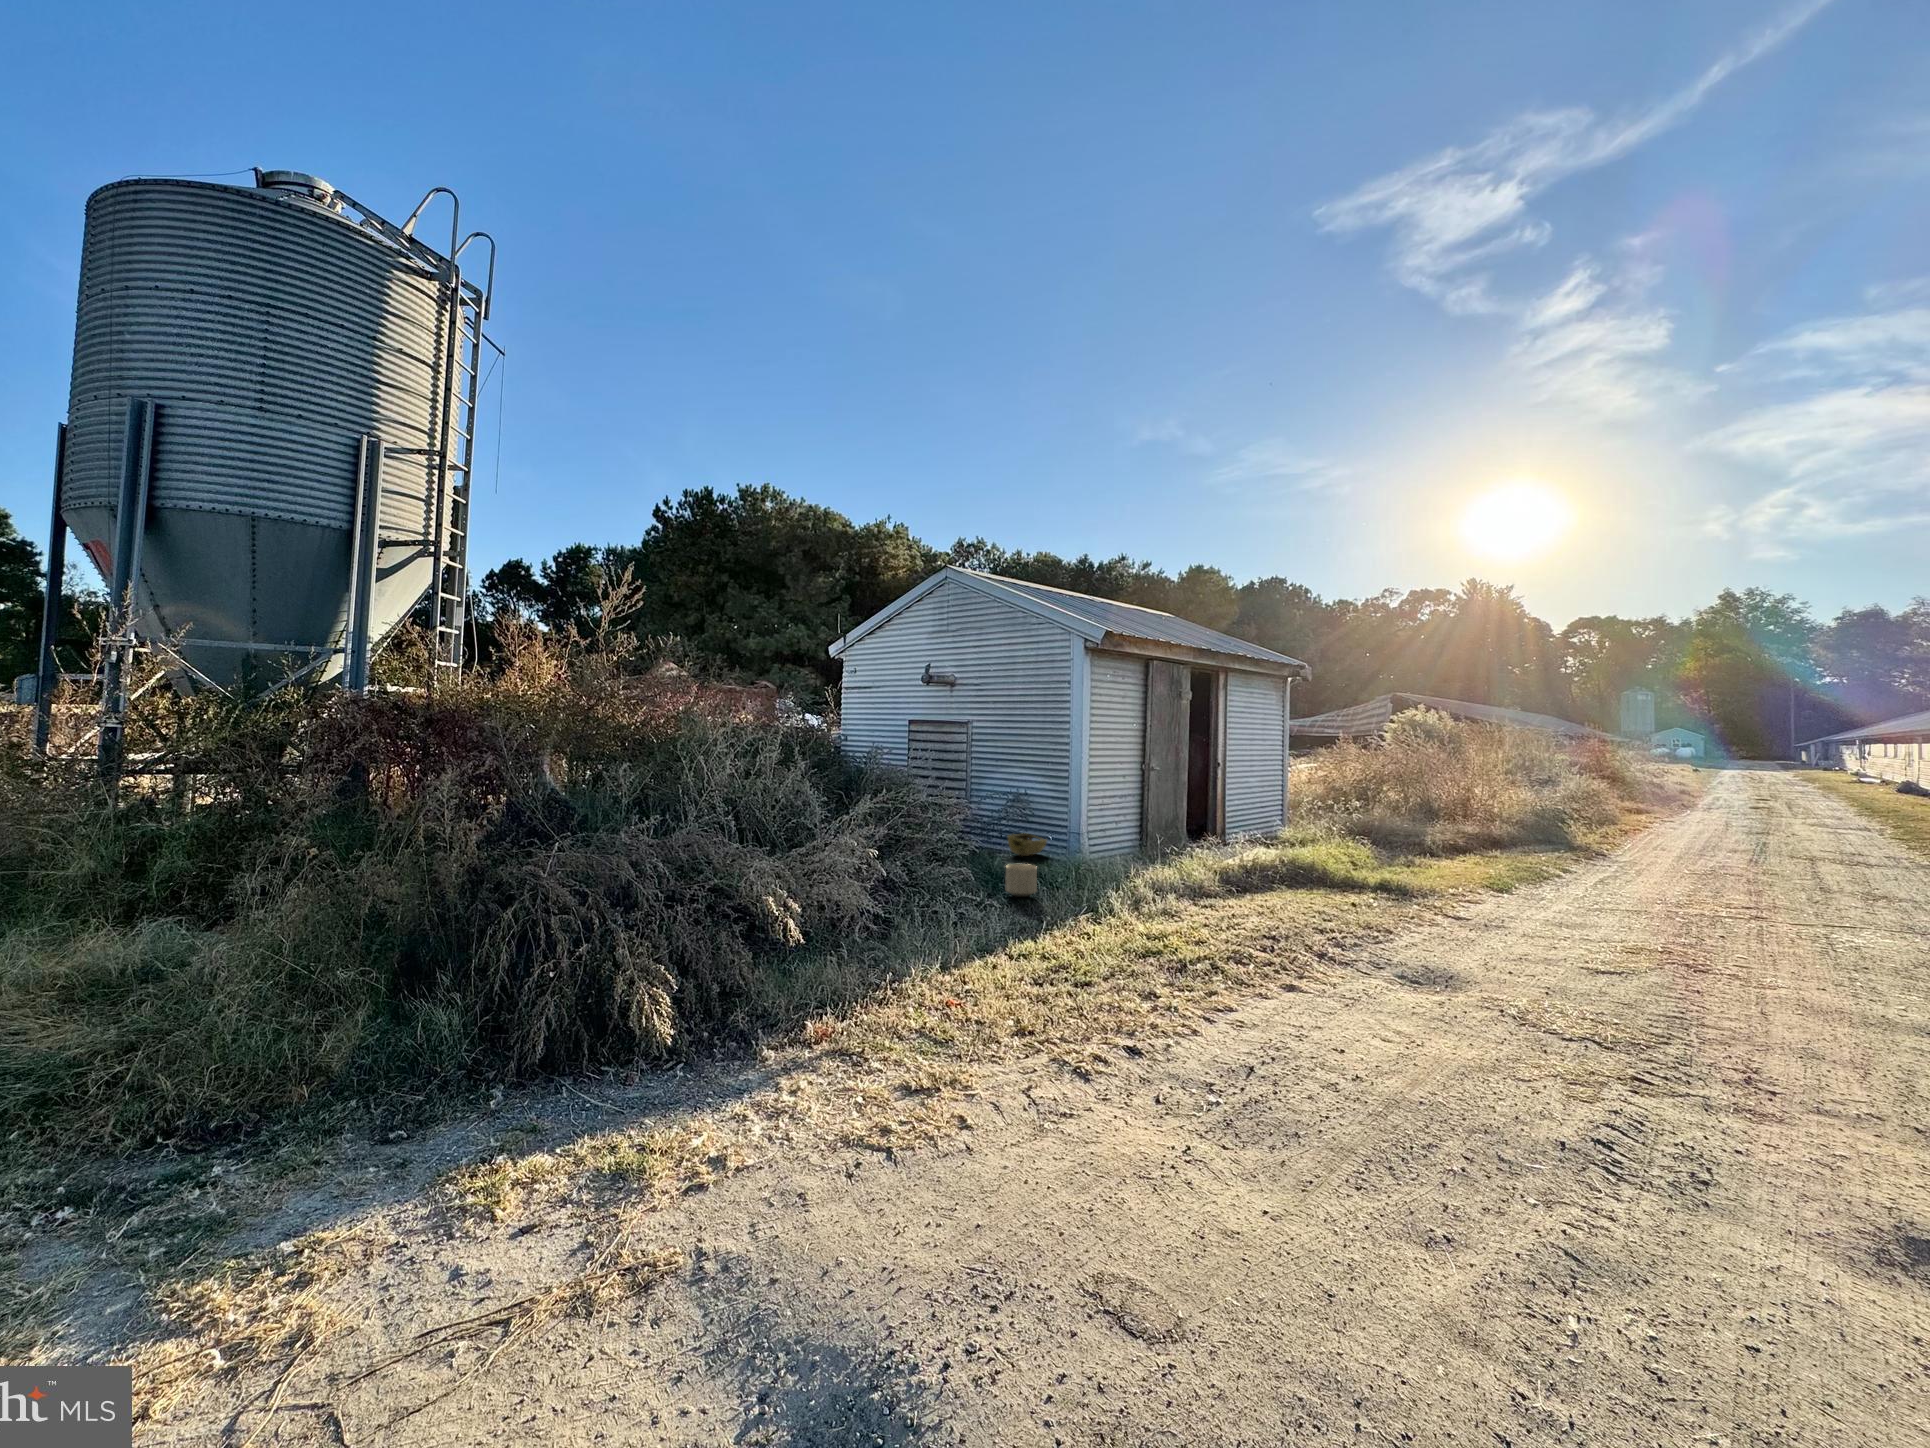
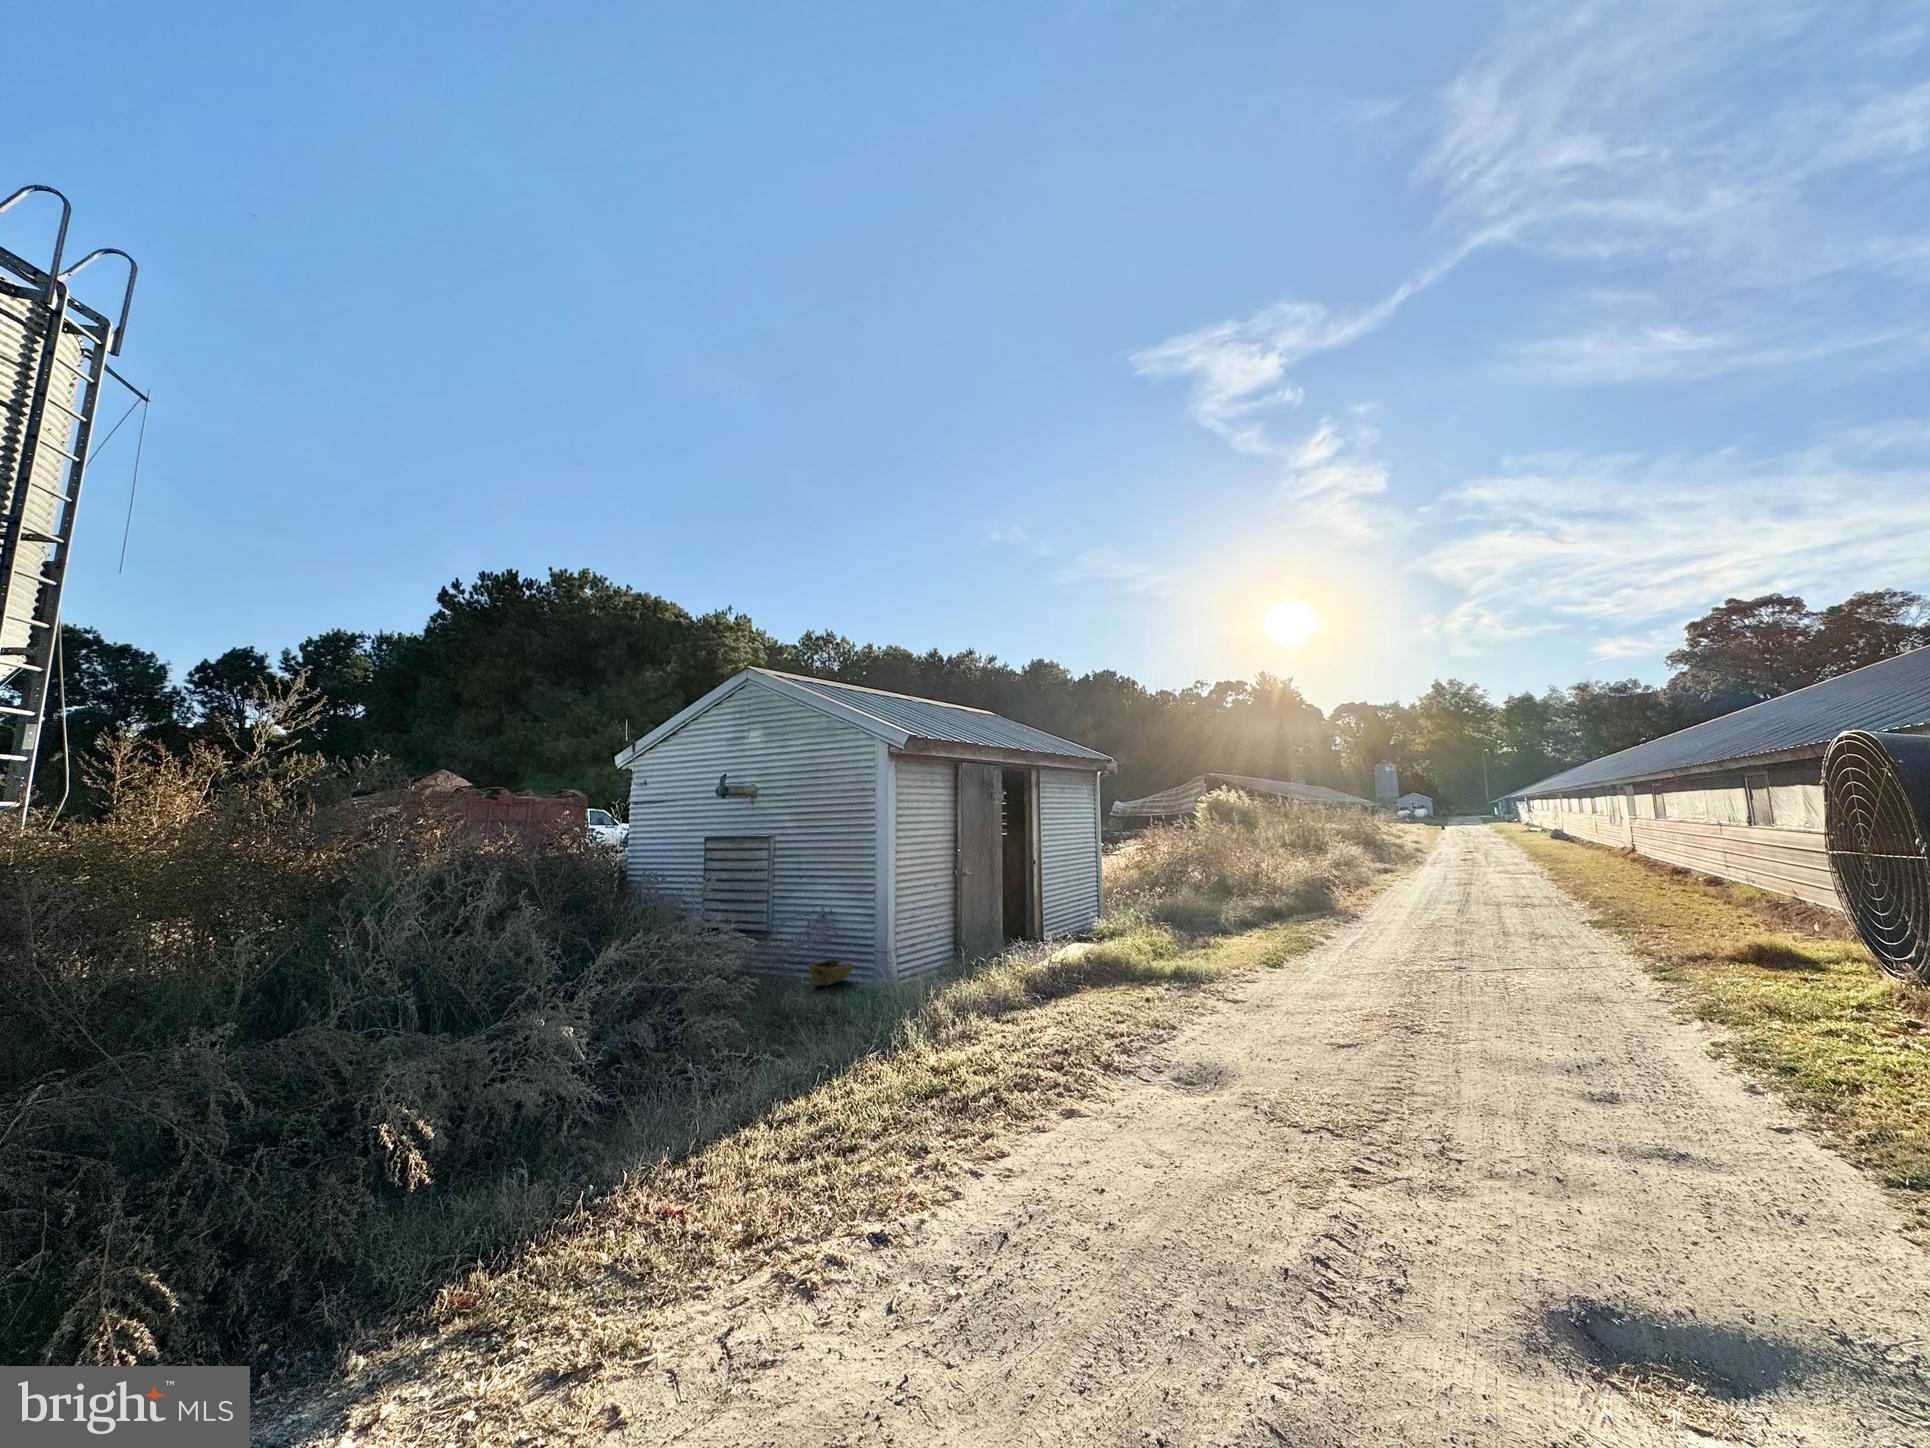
planter: present [1006,864,1037,897] -> none [790,1002,825,1041]

